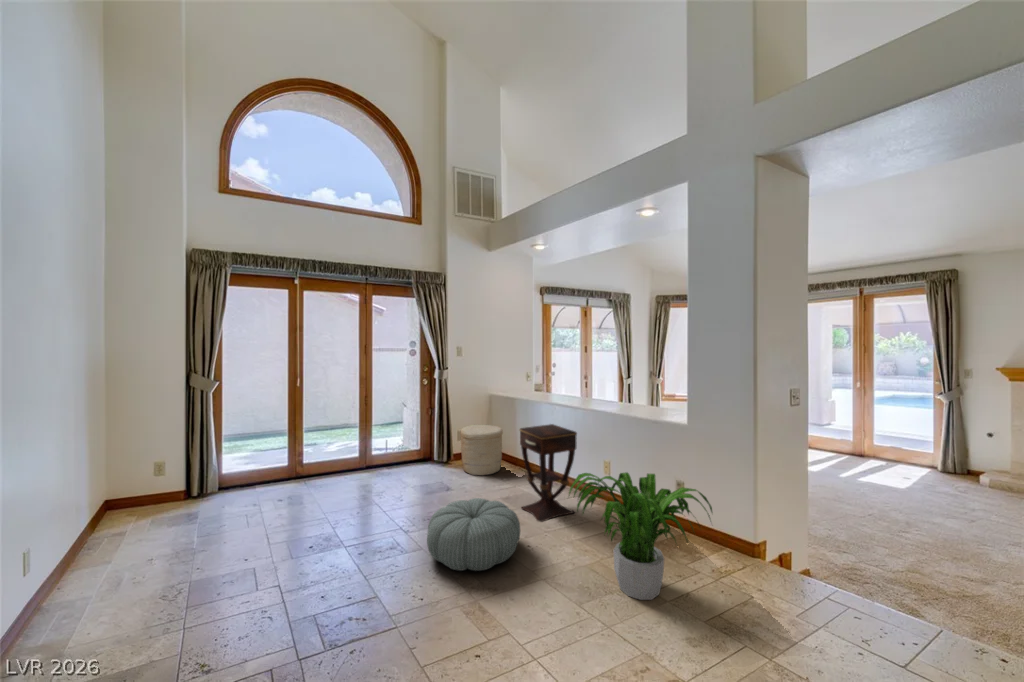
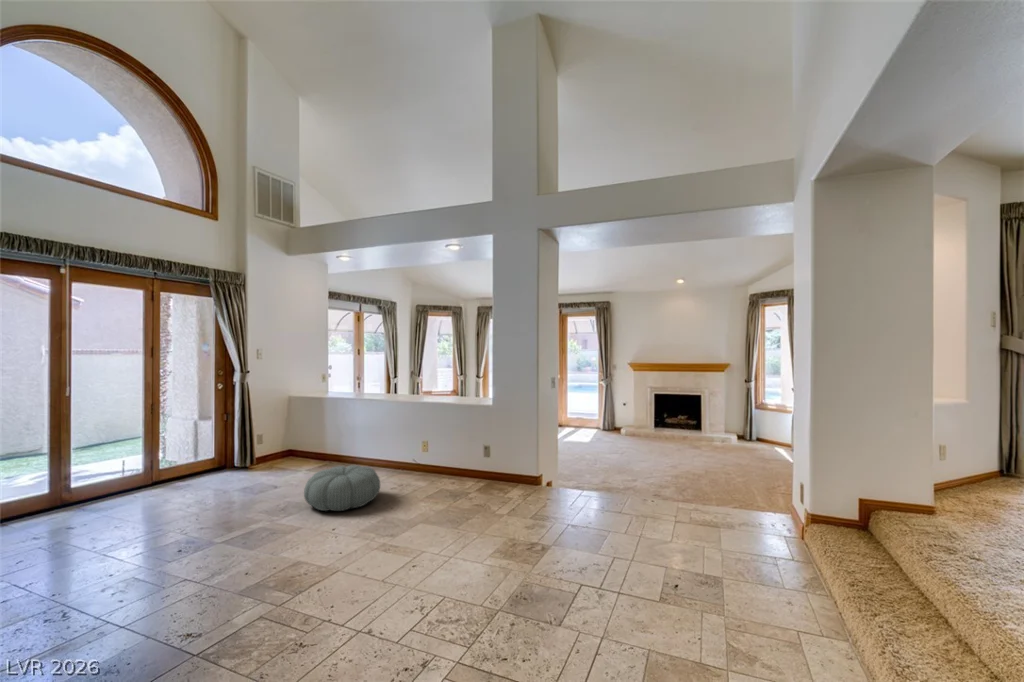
side table: present [520,424,577,522] -> none [354,409,402,481]
woven basket: present [460,425,503,475] -> none [269,423,314,469]
potted plant: present [569,472,712,600] -> none [420,425,501,495]

